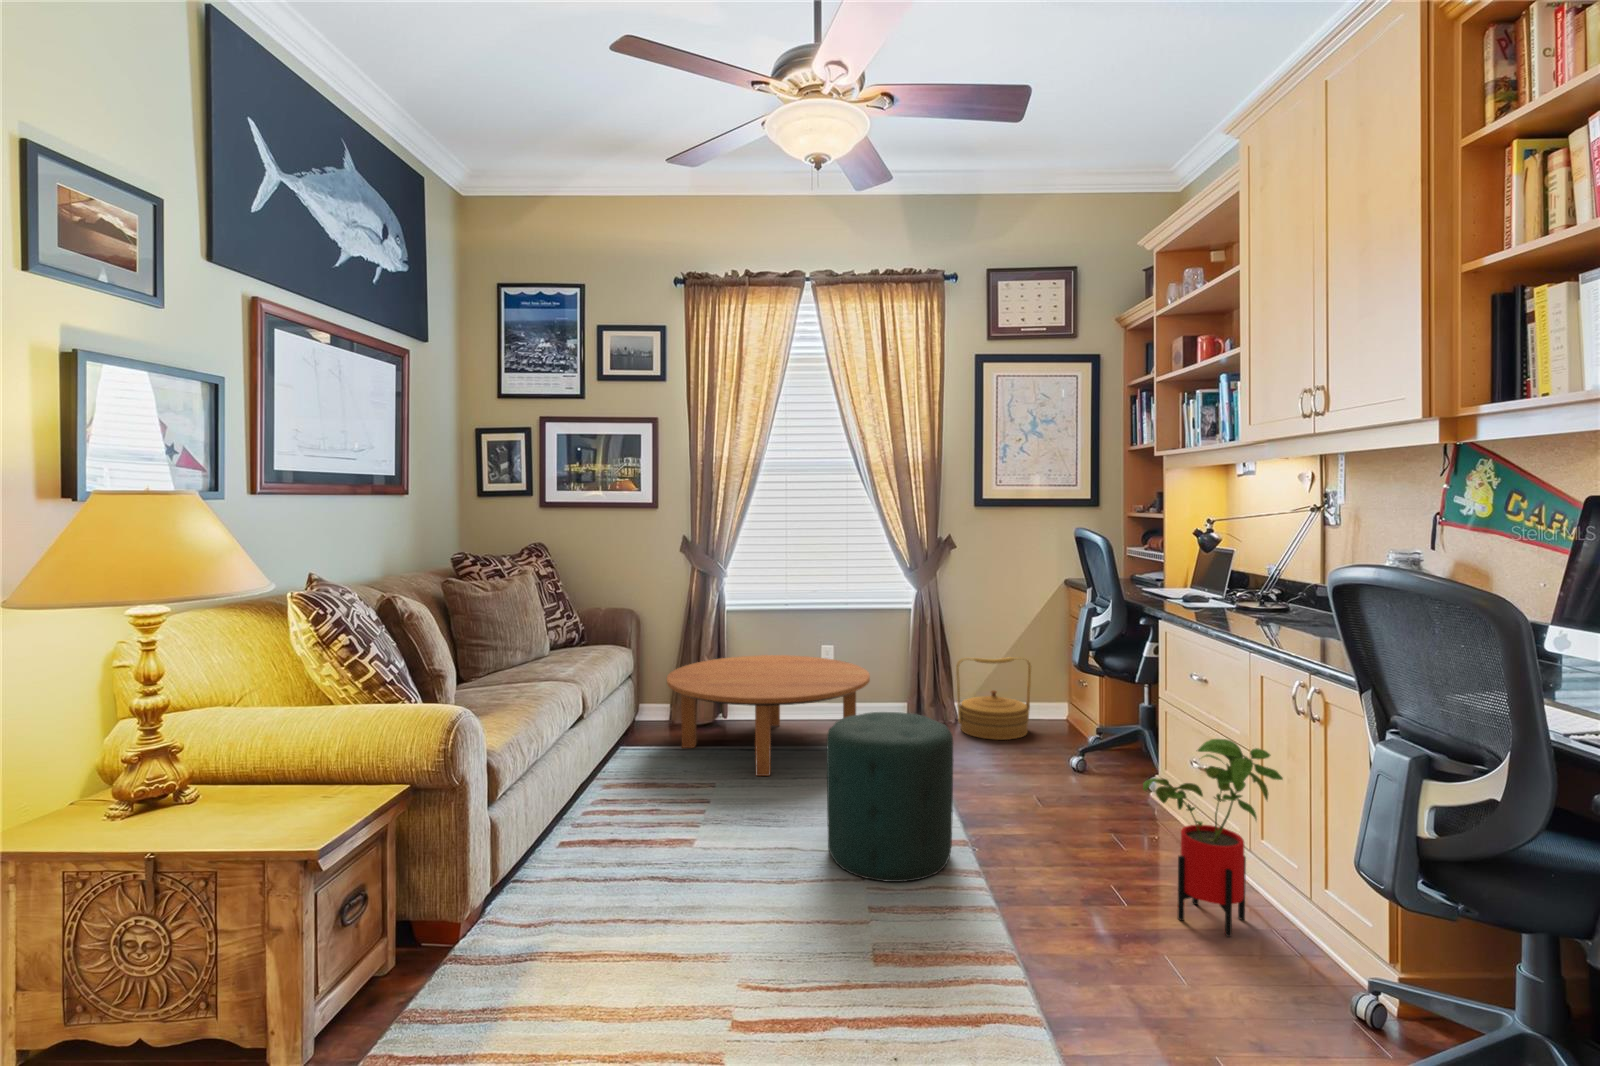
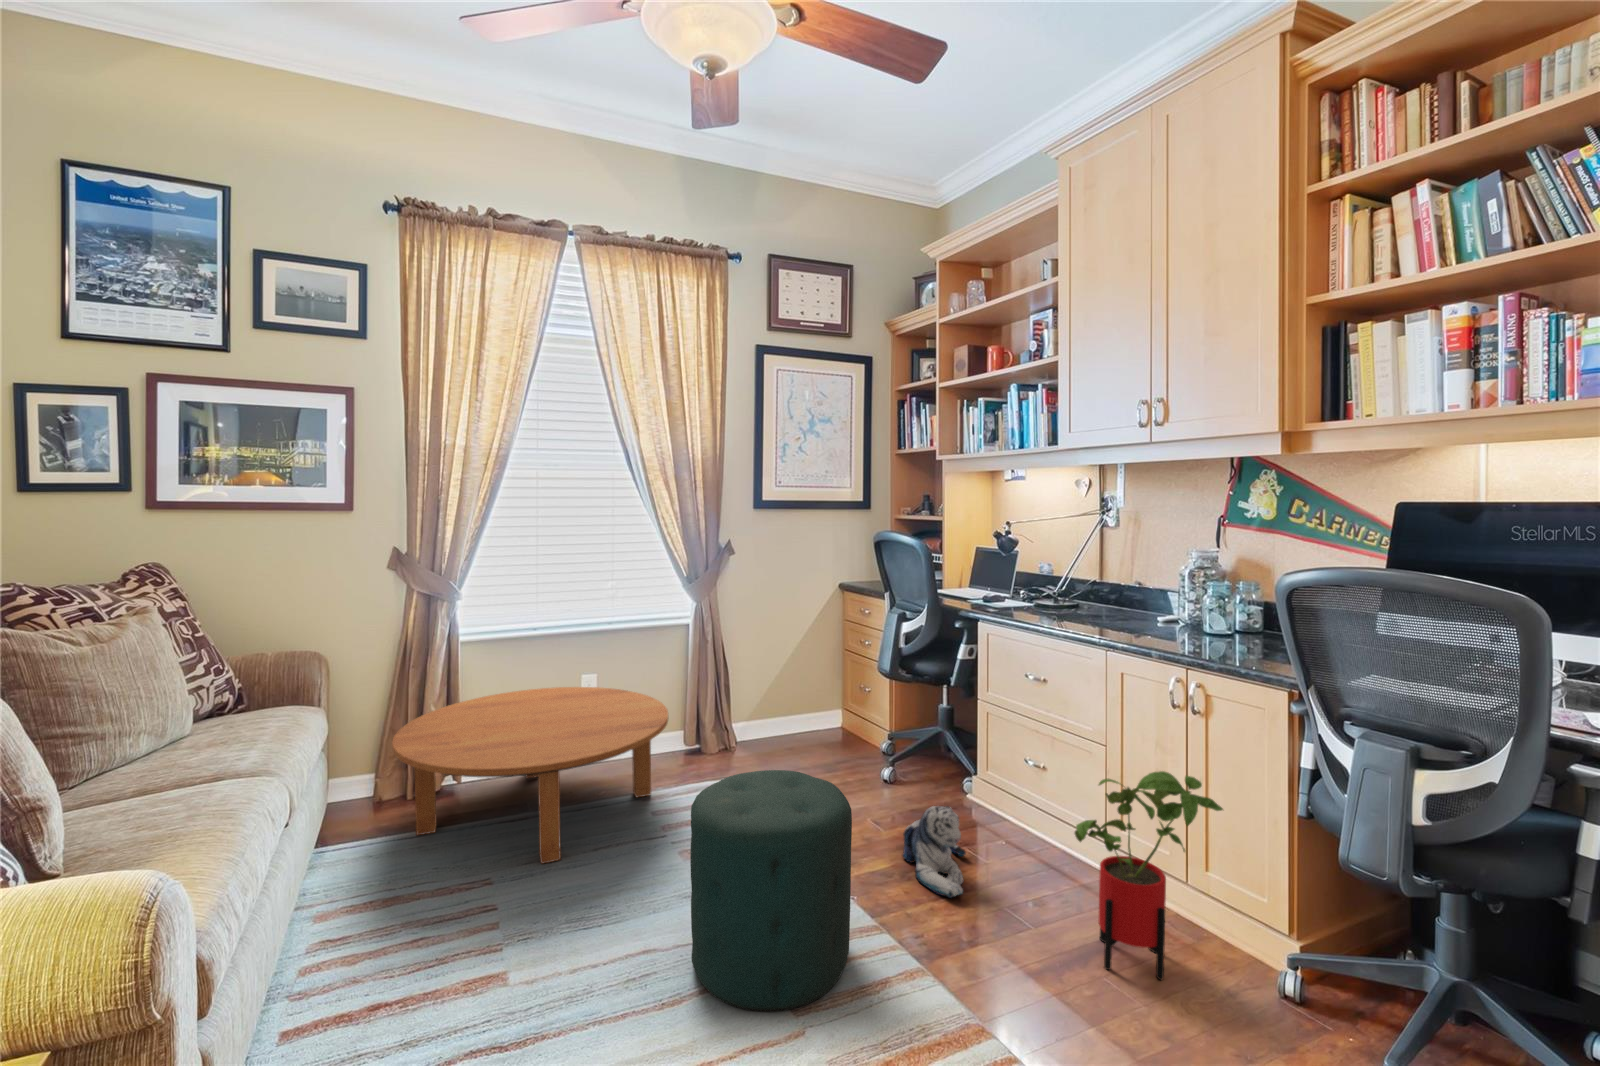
woven basket: present [956,657,1031,740] -> none [745,664,819,757]
plush toy: none [1045,773,1108,851] -> present [902,806,966,898]

